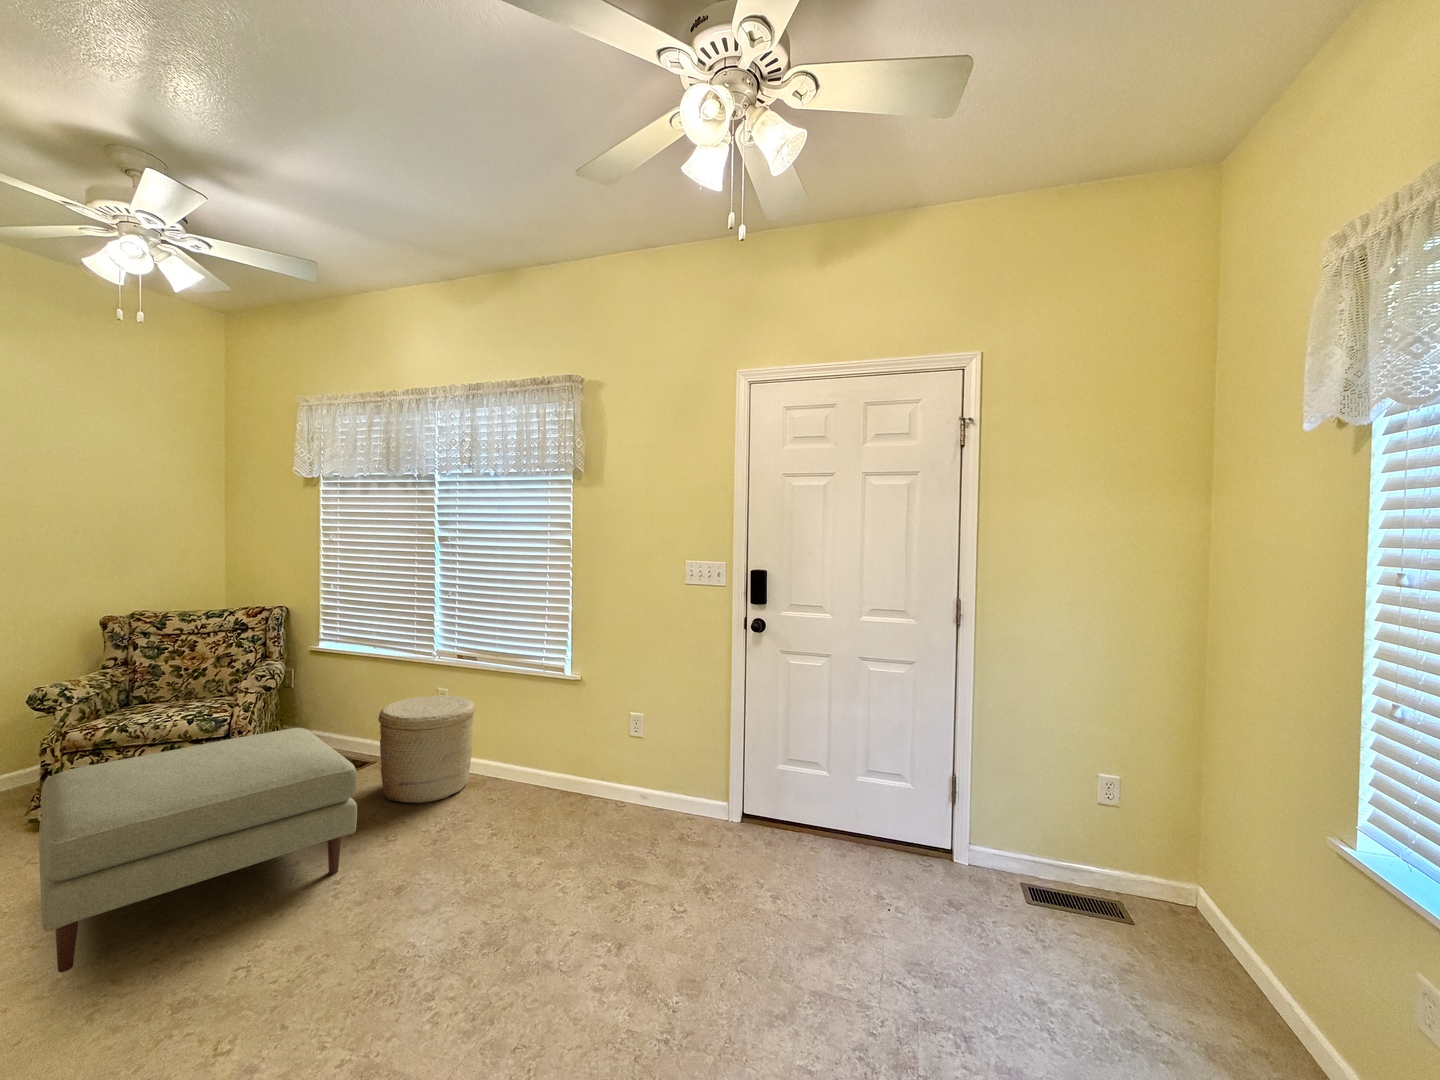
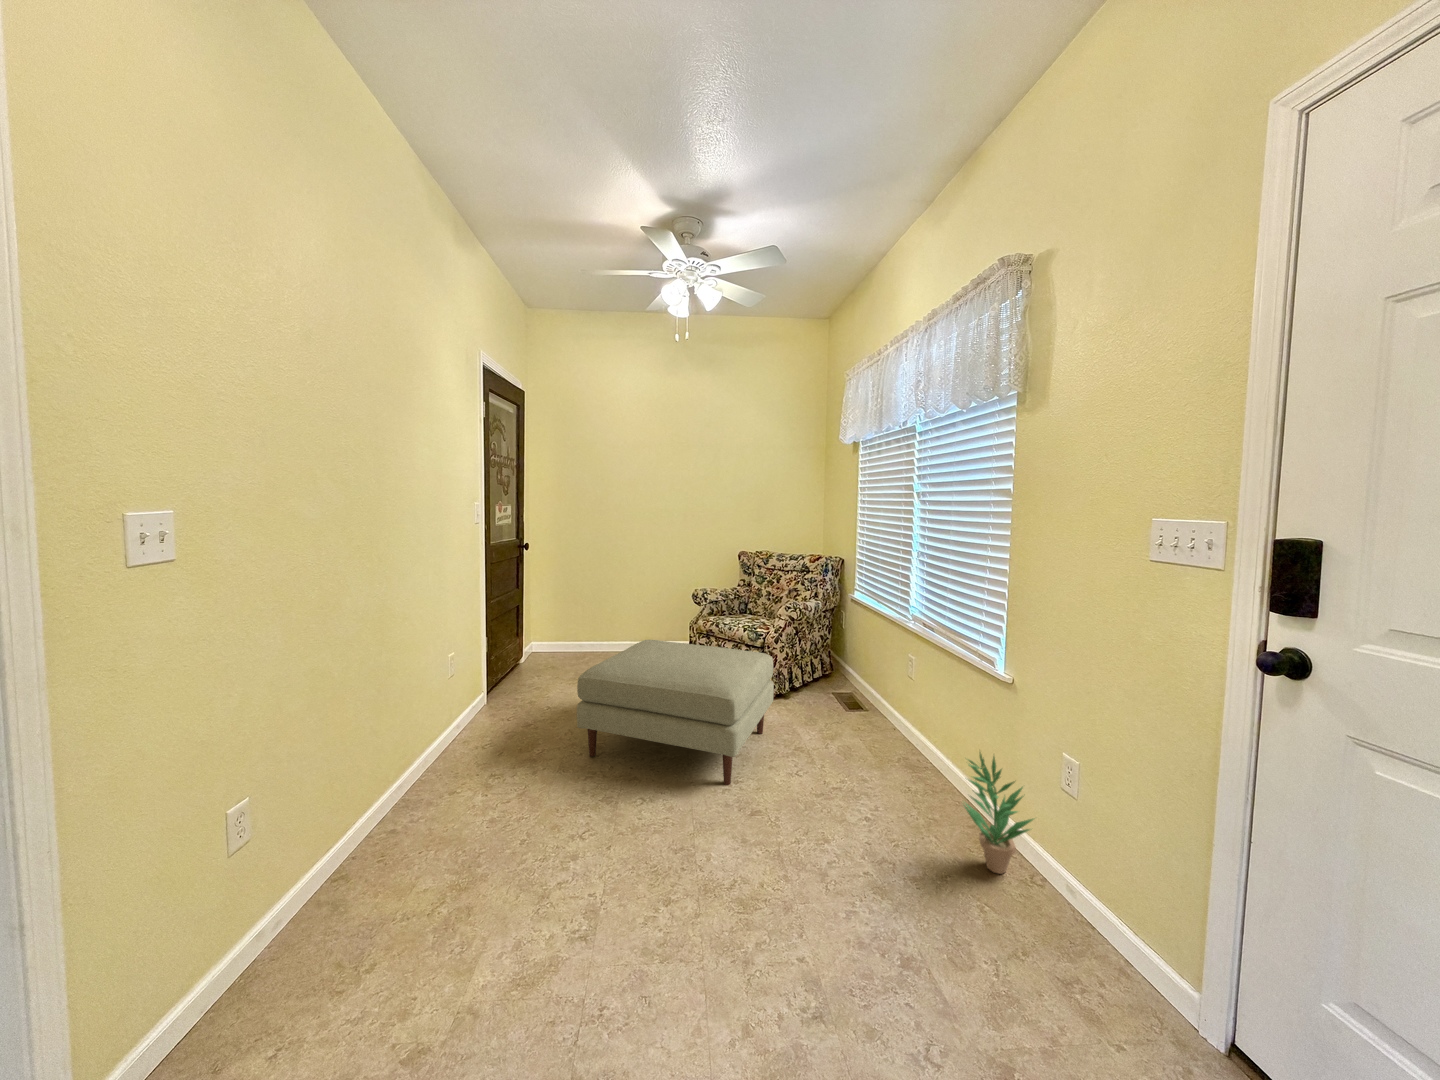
woven basket: present [378,695,475,803] -> none [826,656,921,772]
potted plant: none [557,724,601,803] -> present [964,753,1034,874]

